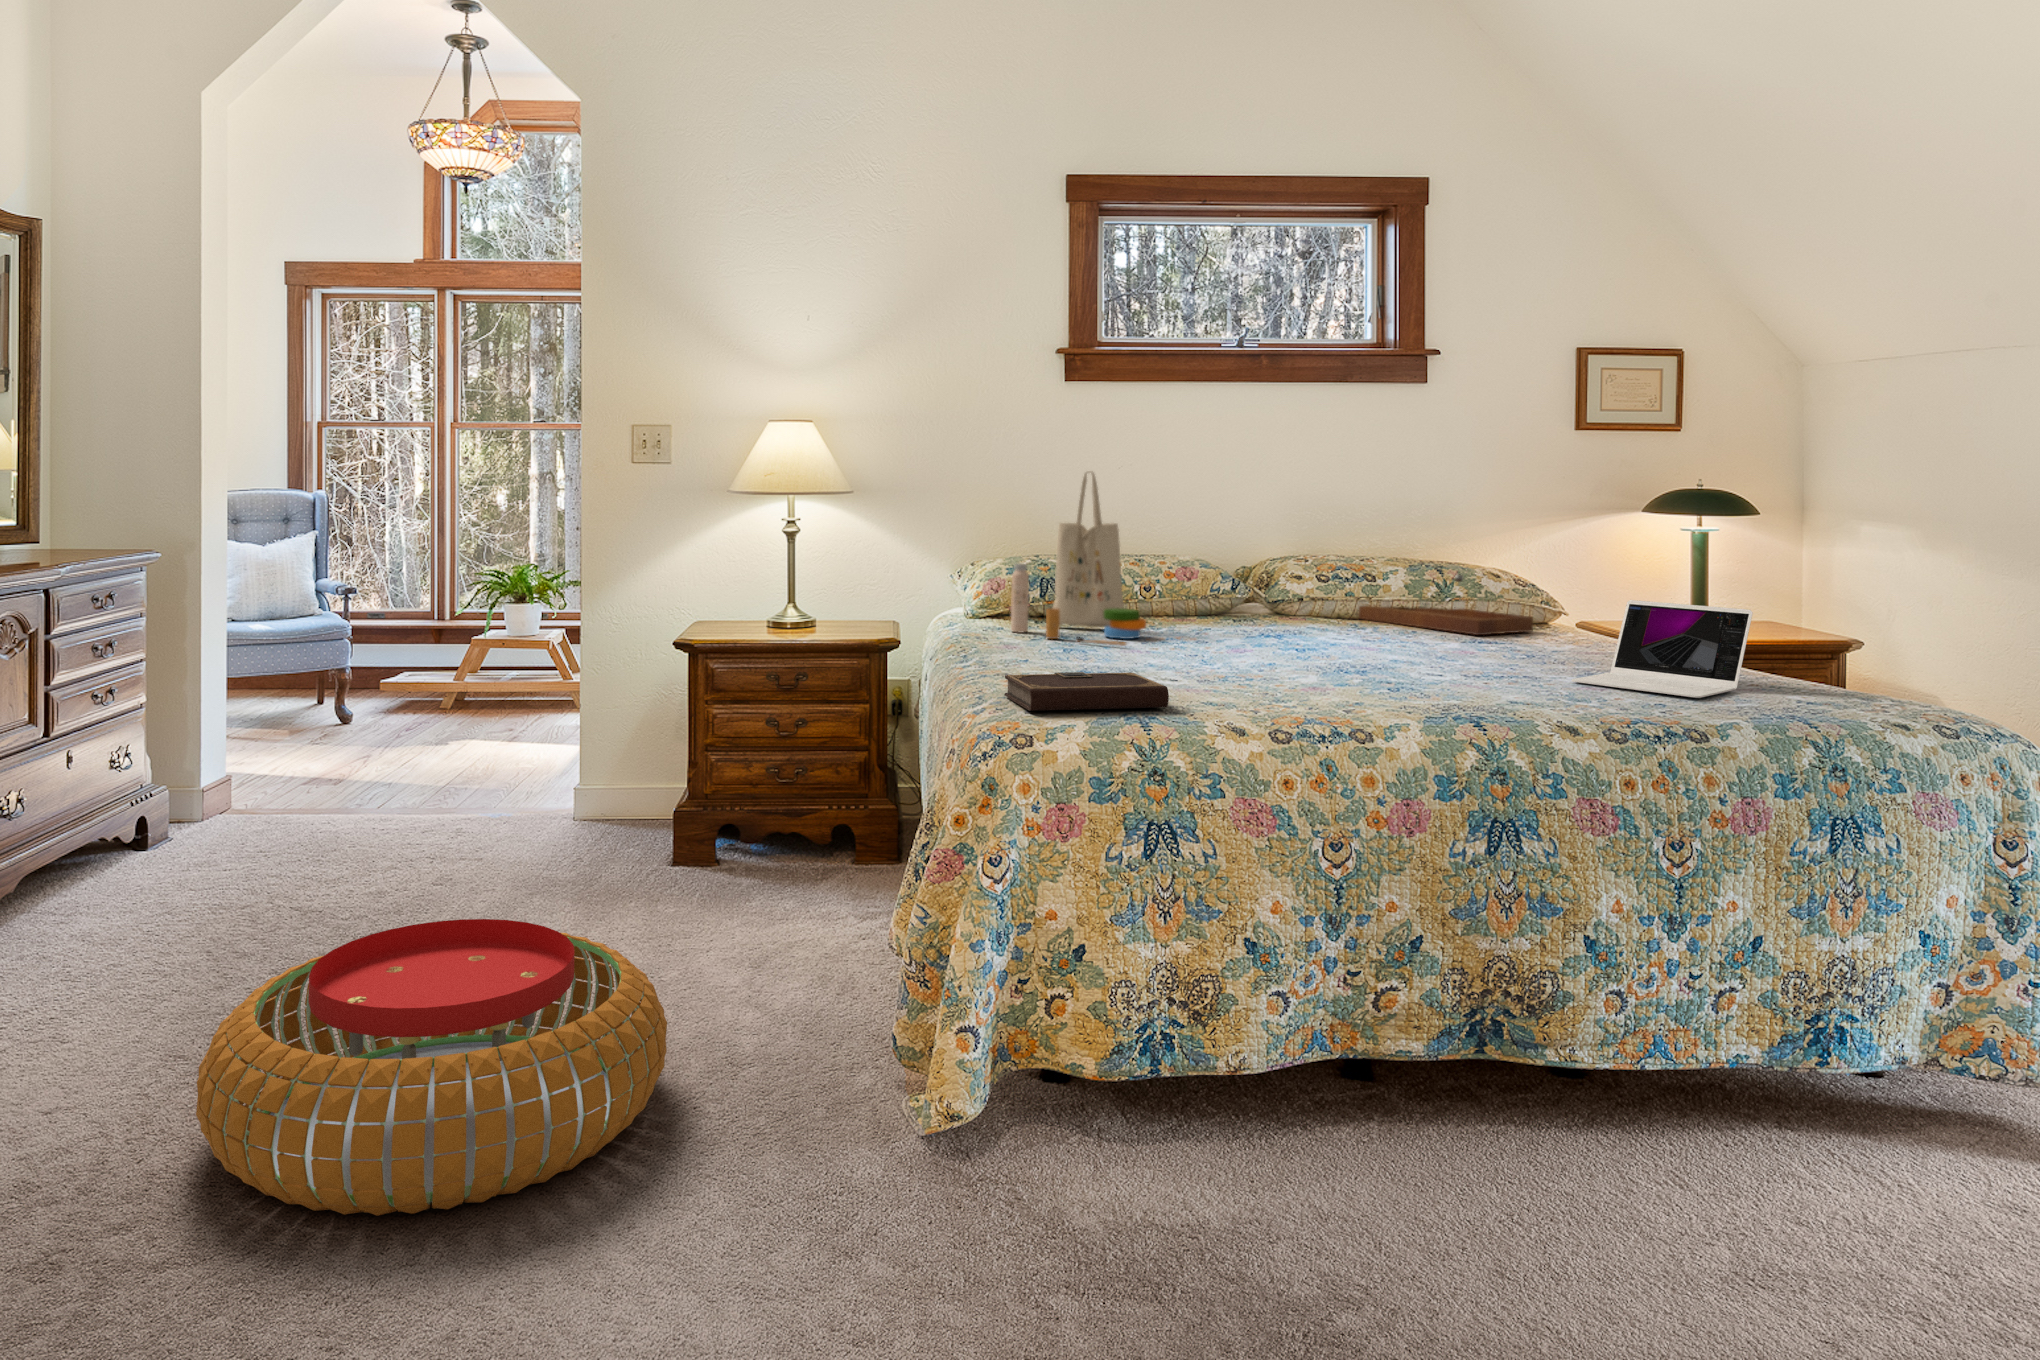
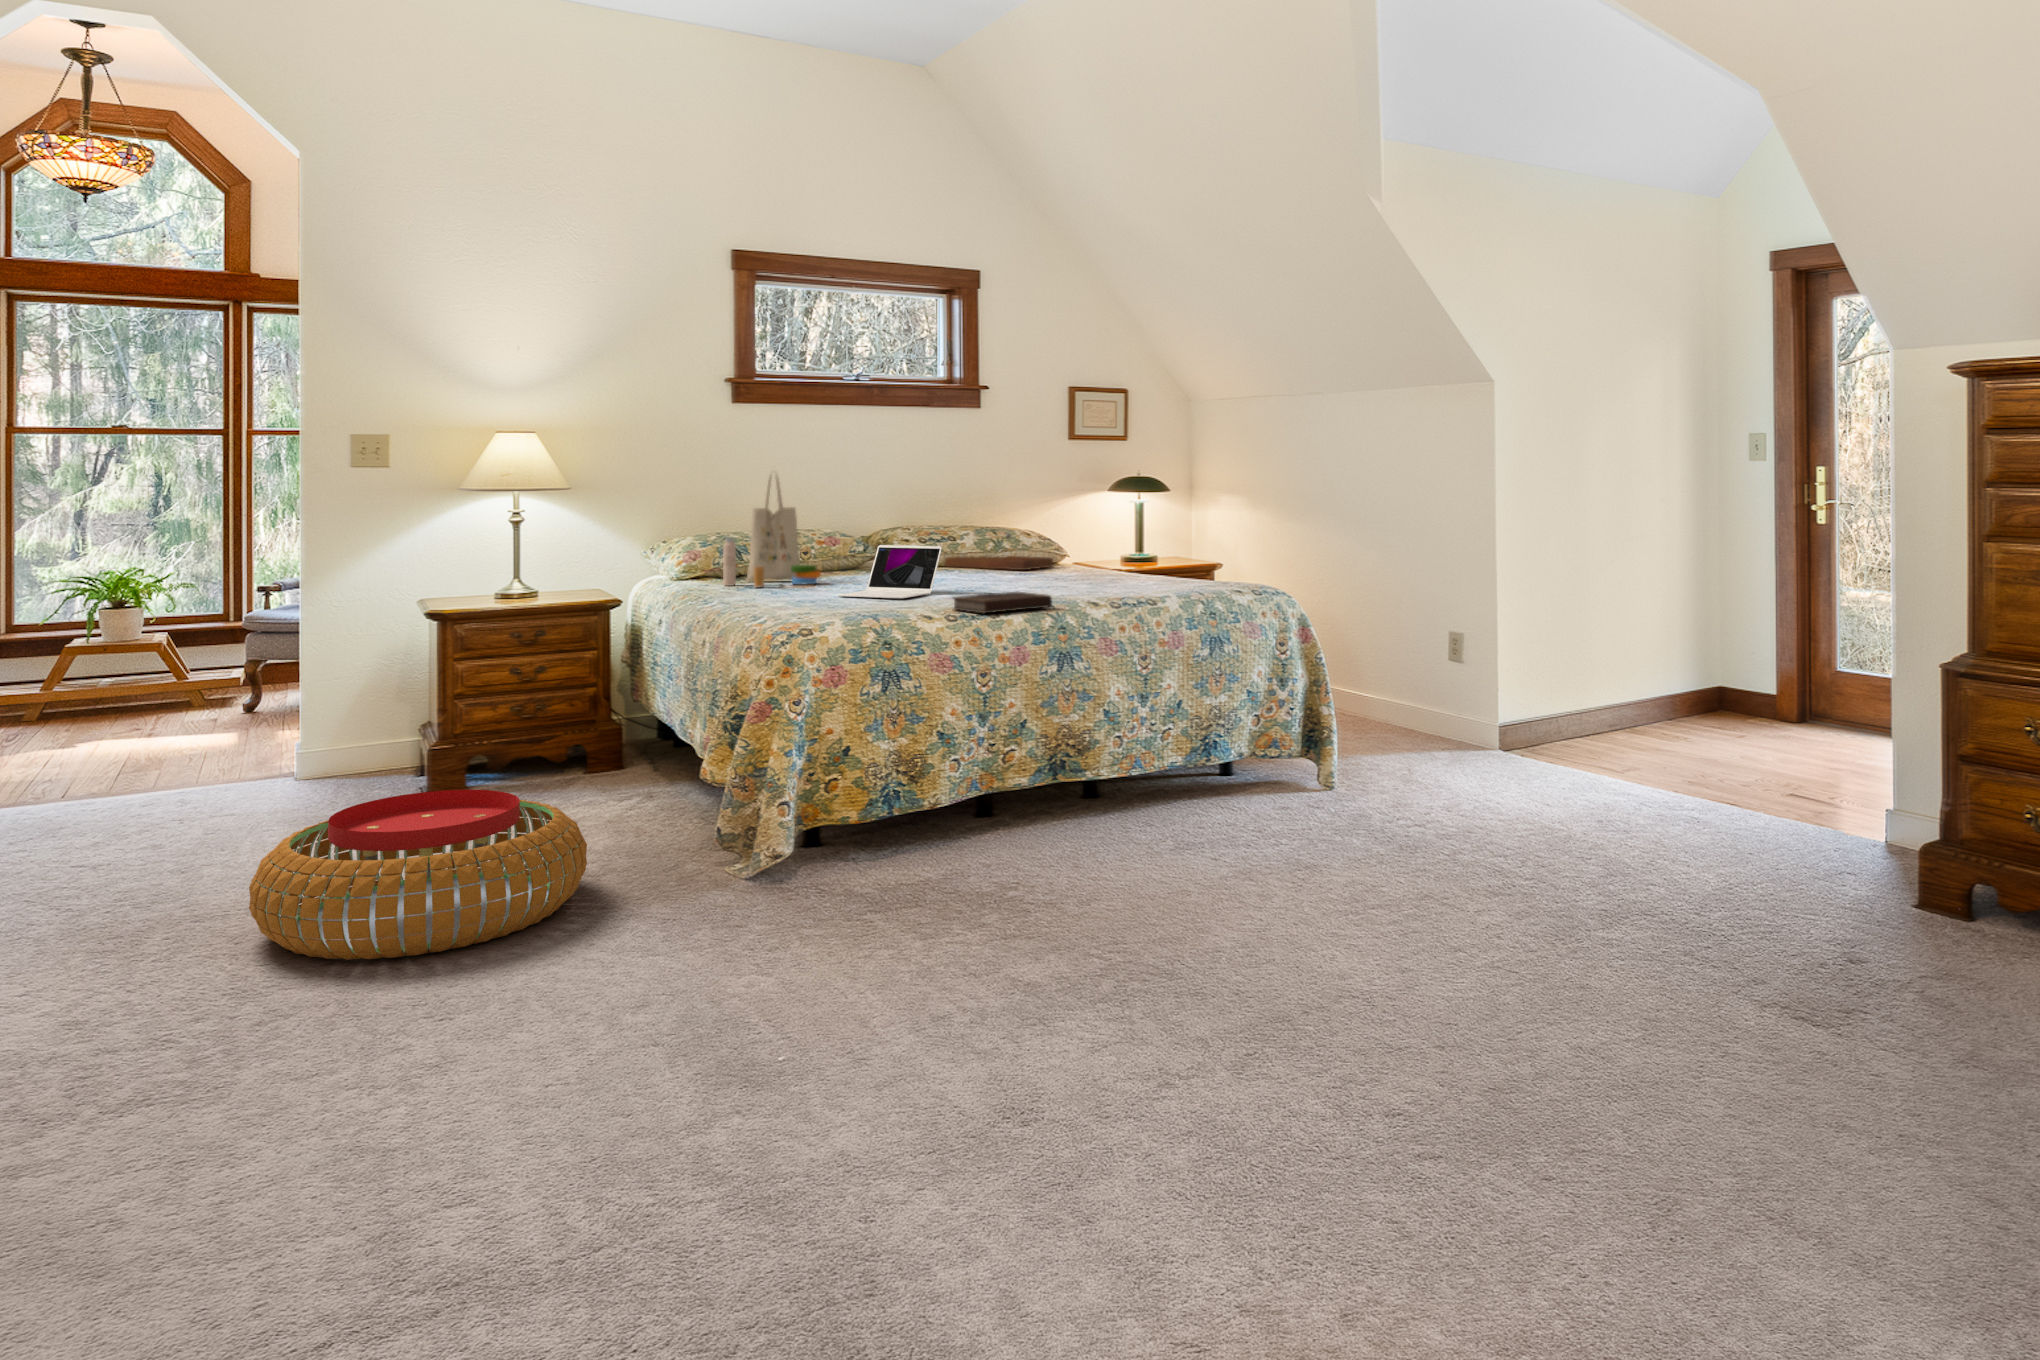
laptop: present [1572,600,1753,698] -> present [838,545,942,599]
notebook: present [1004,672,1169,711] -> present [953,592,1052,613]

